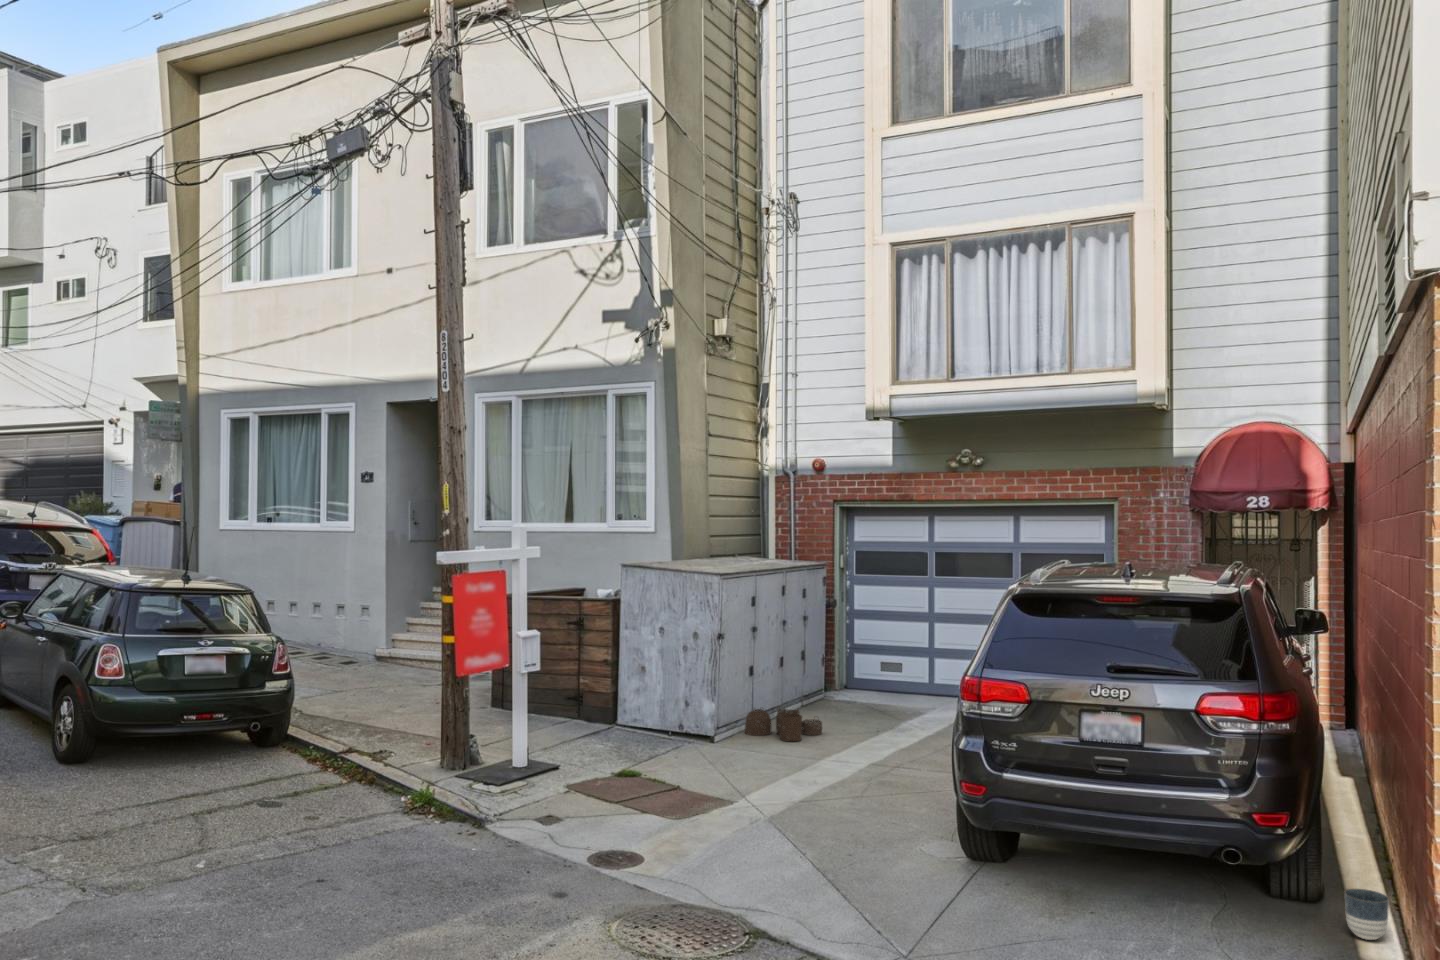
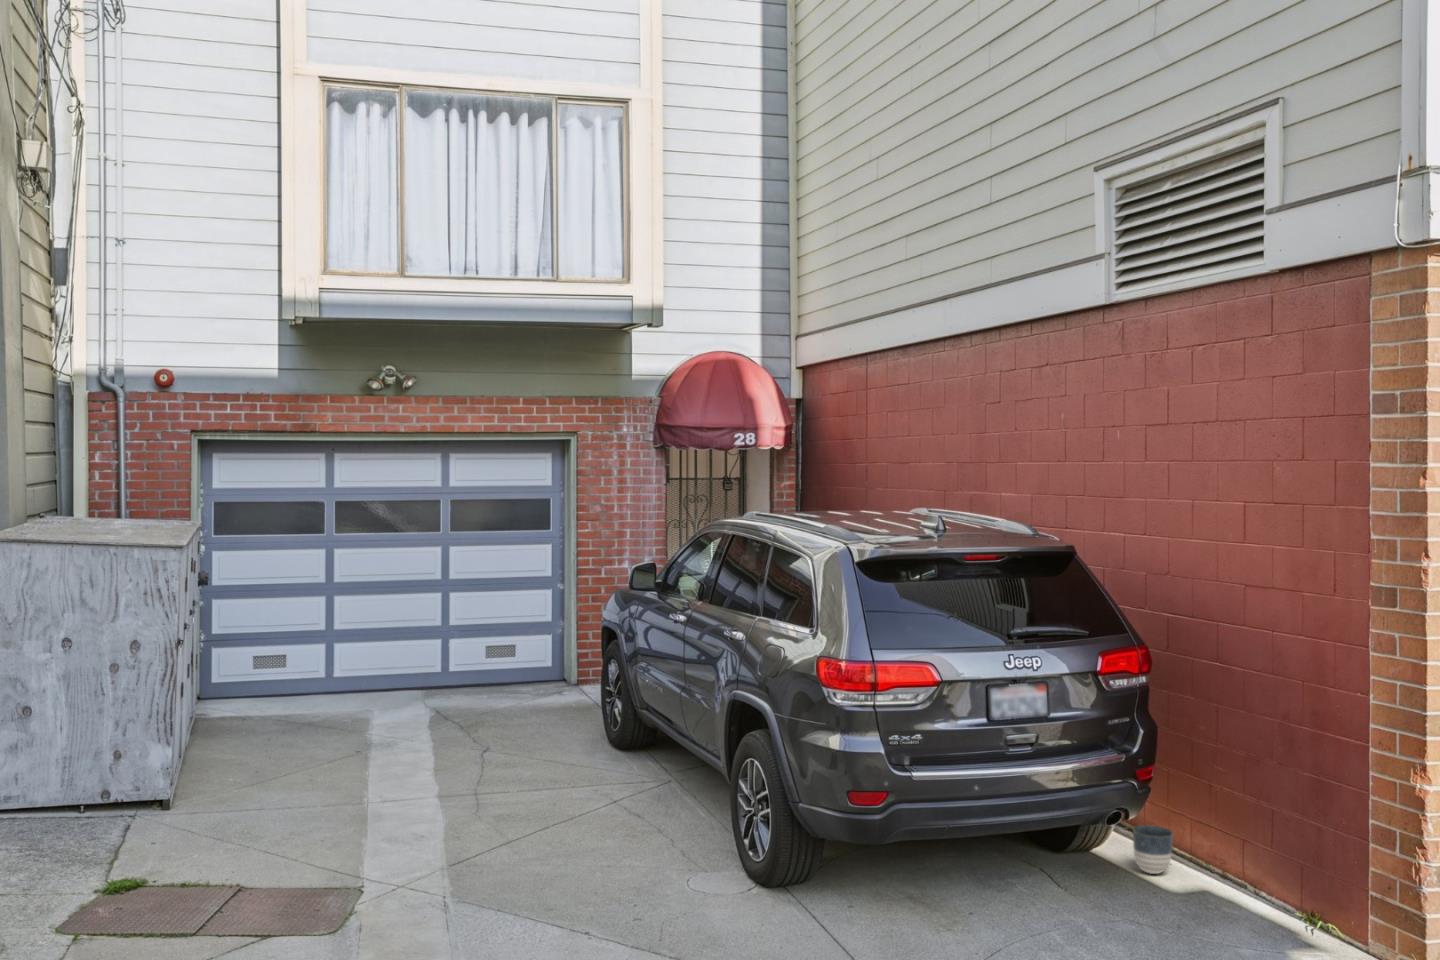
woven basket: present [745,709,822,741] -> none [189,734,302,785]

